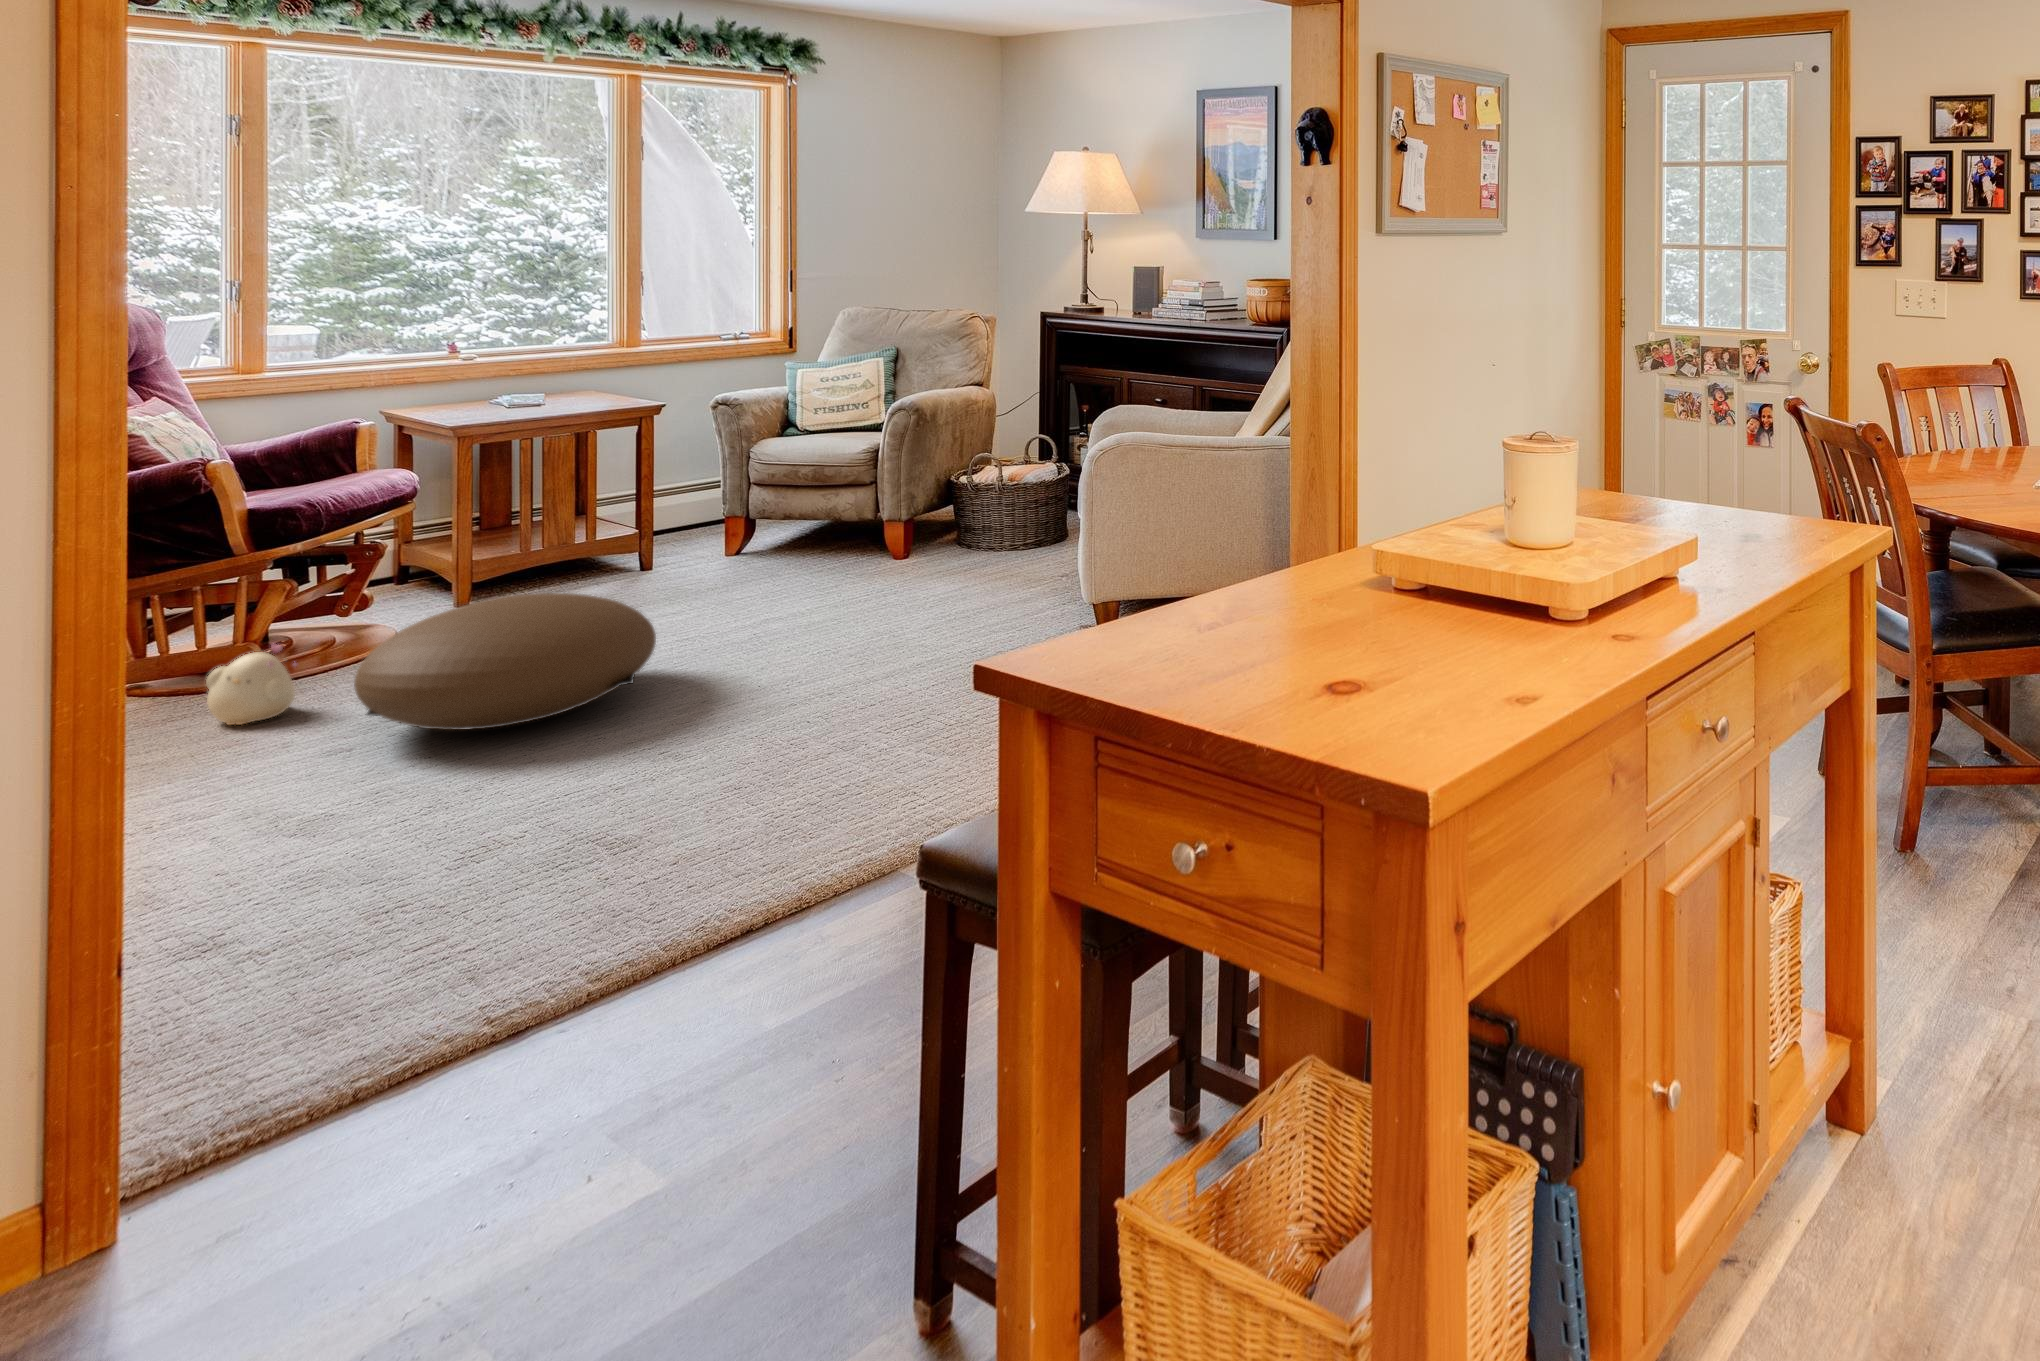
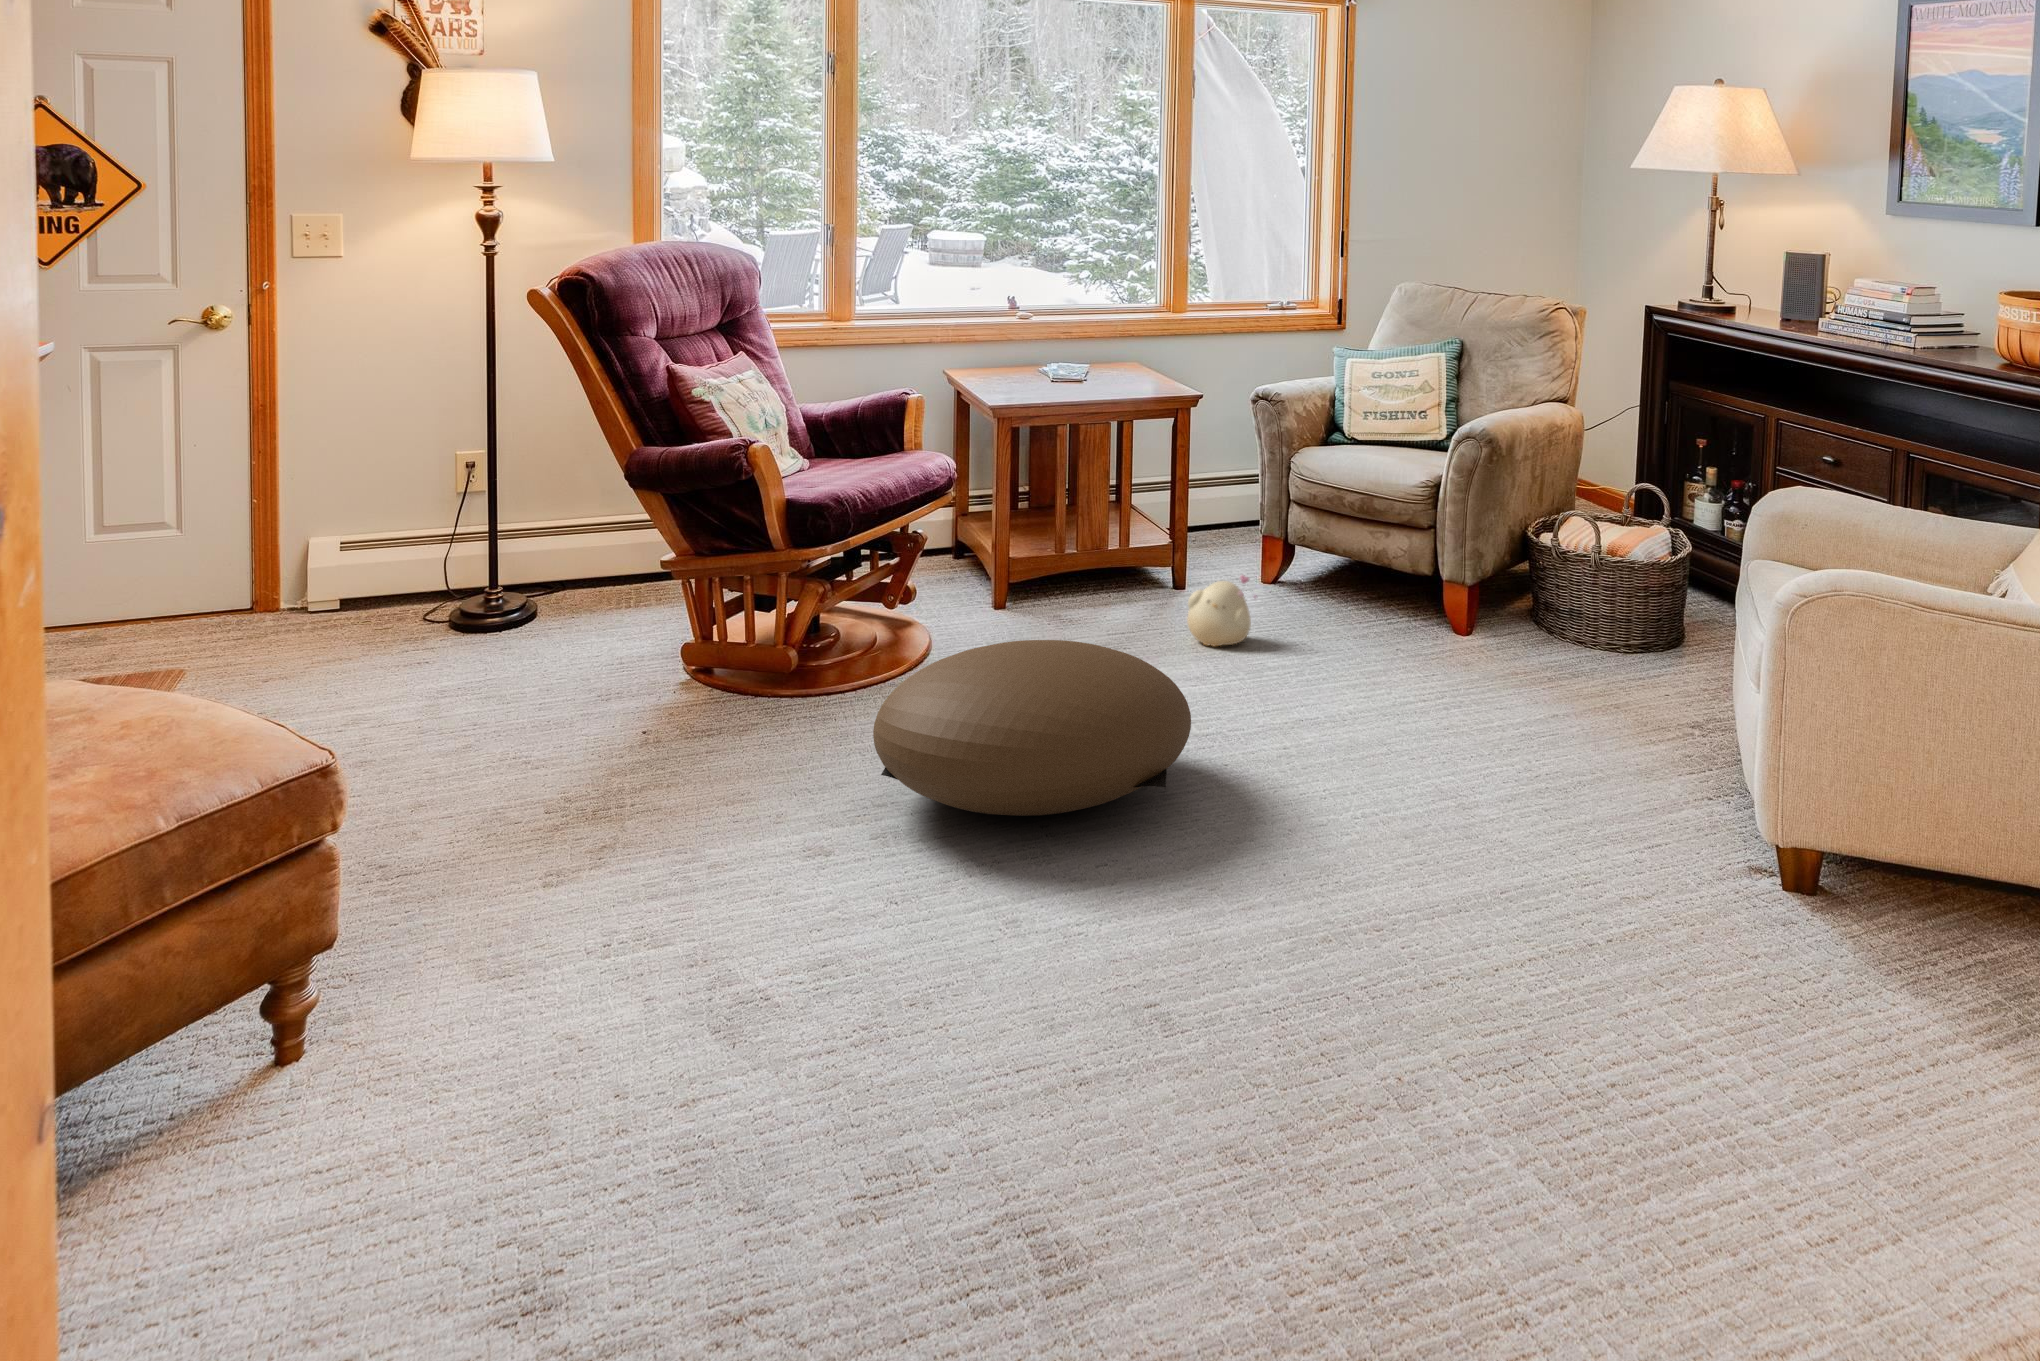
plush toy: present [206,644,297,725] -> present [1187,575,1256,646]

